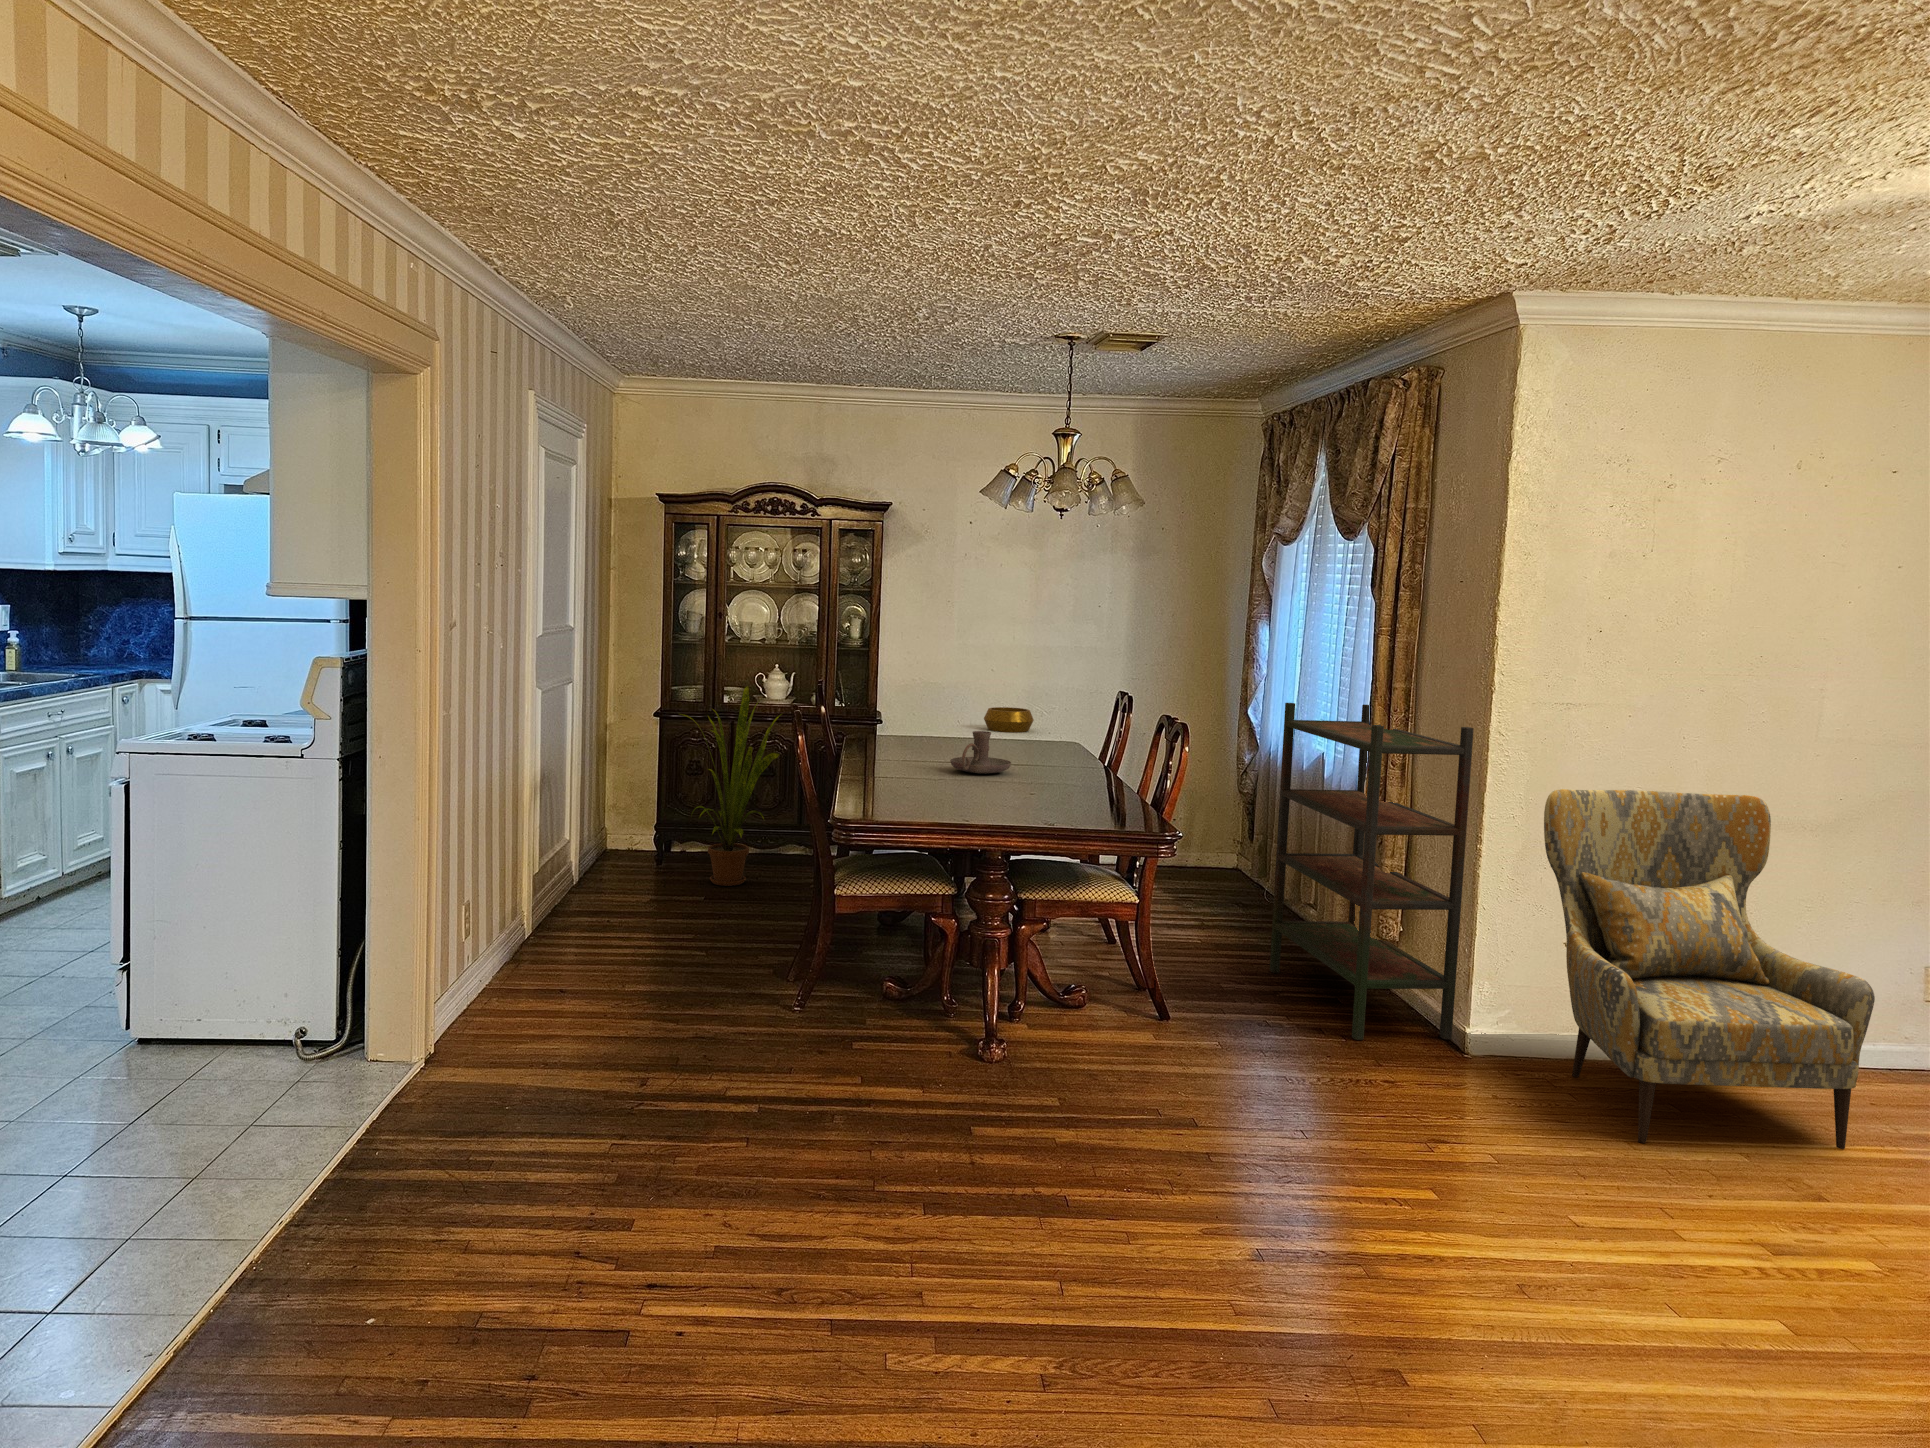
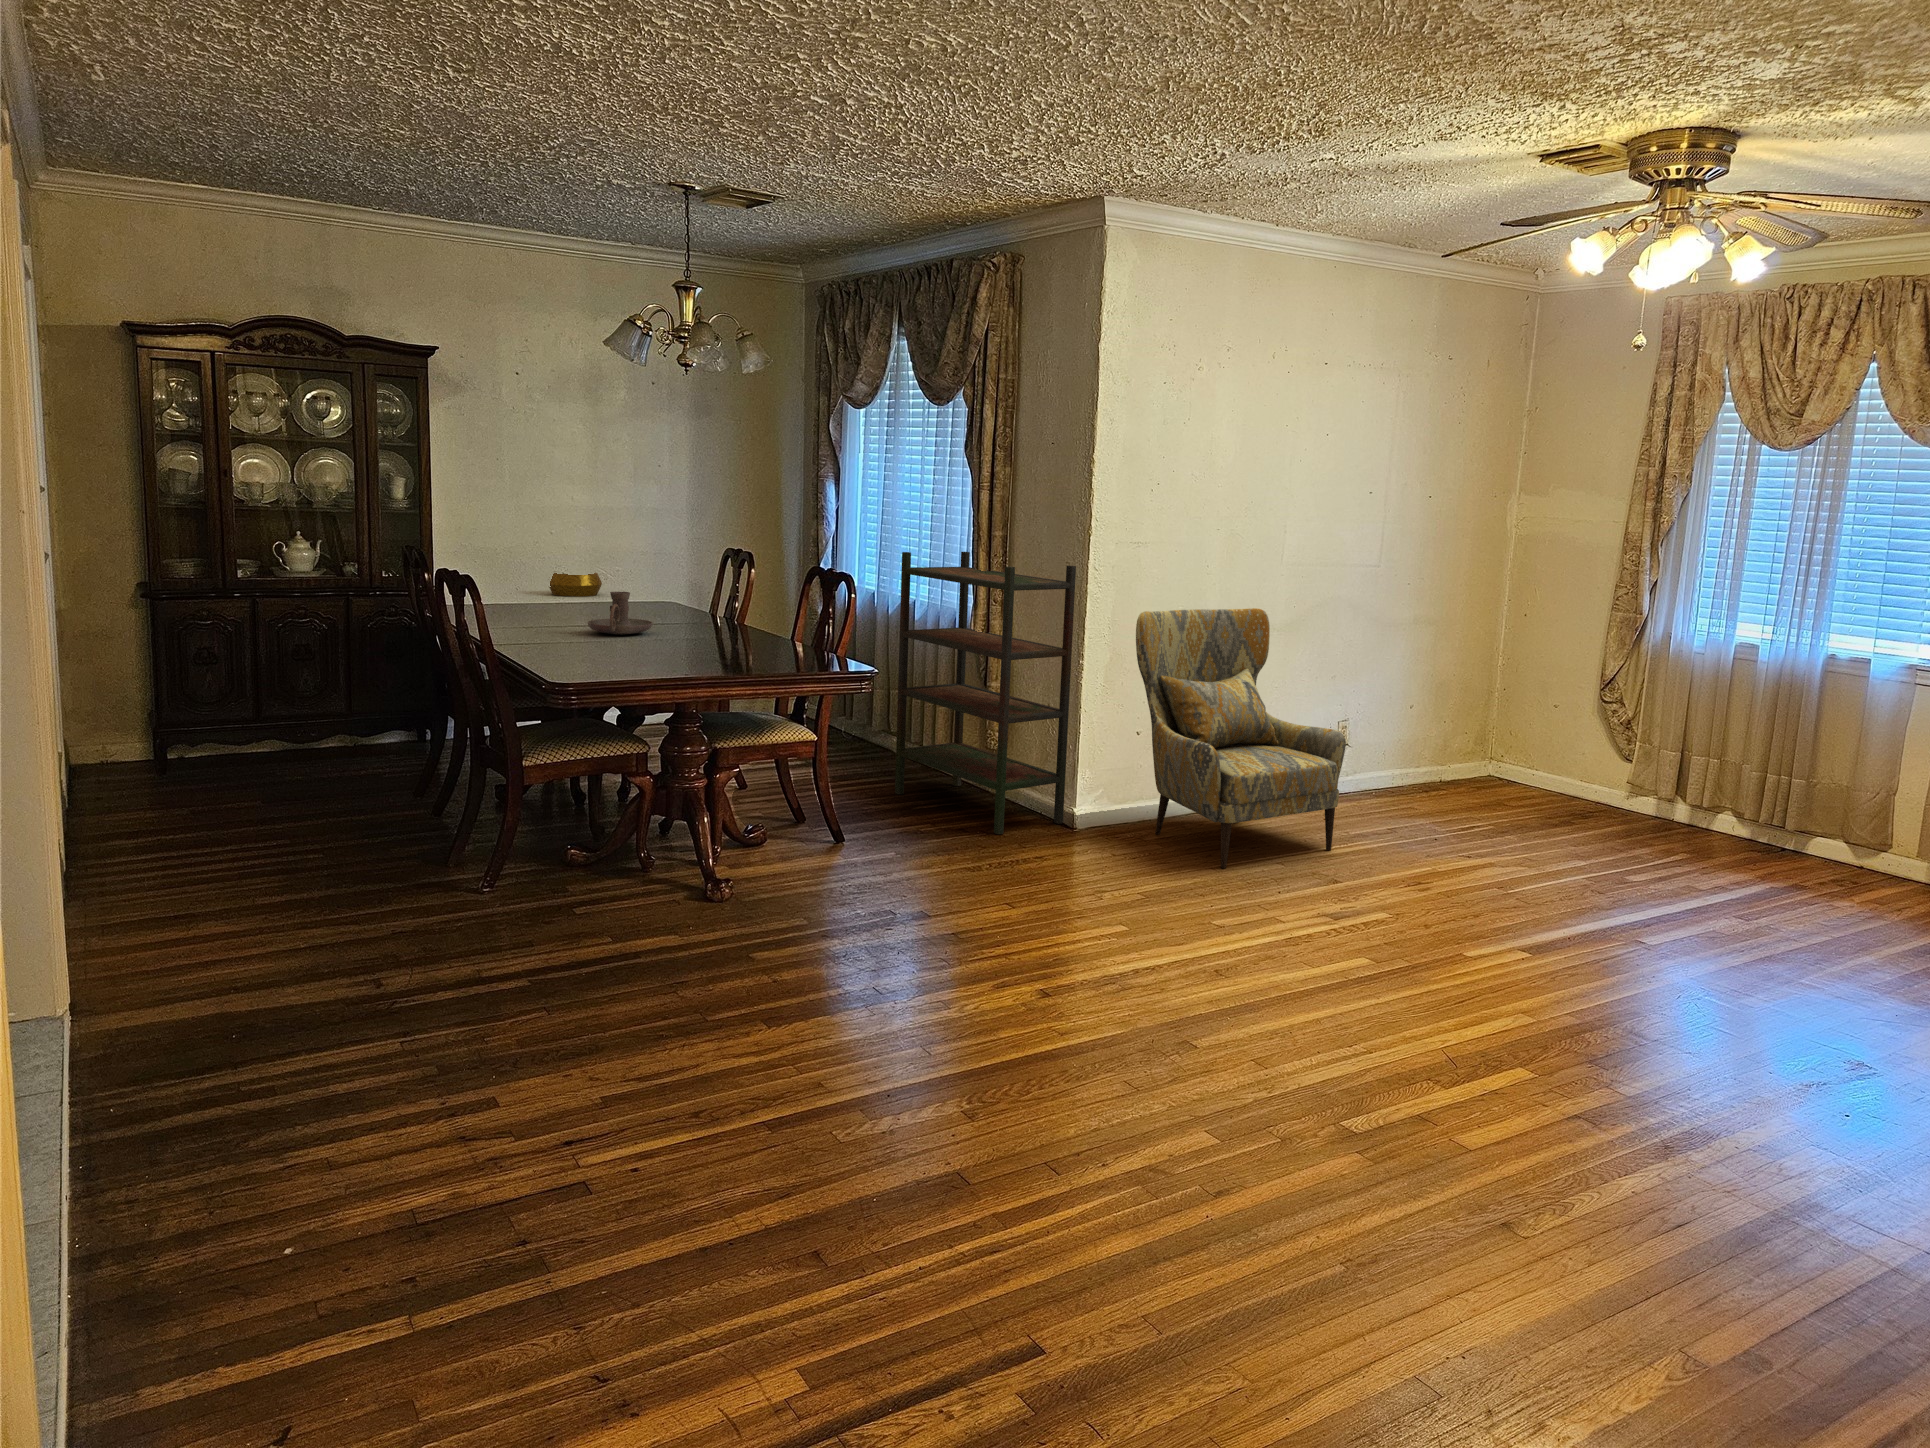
house plant: present [680,686,782,886] -> none [190,556,339,789]

